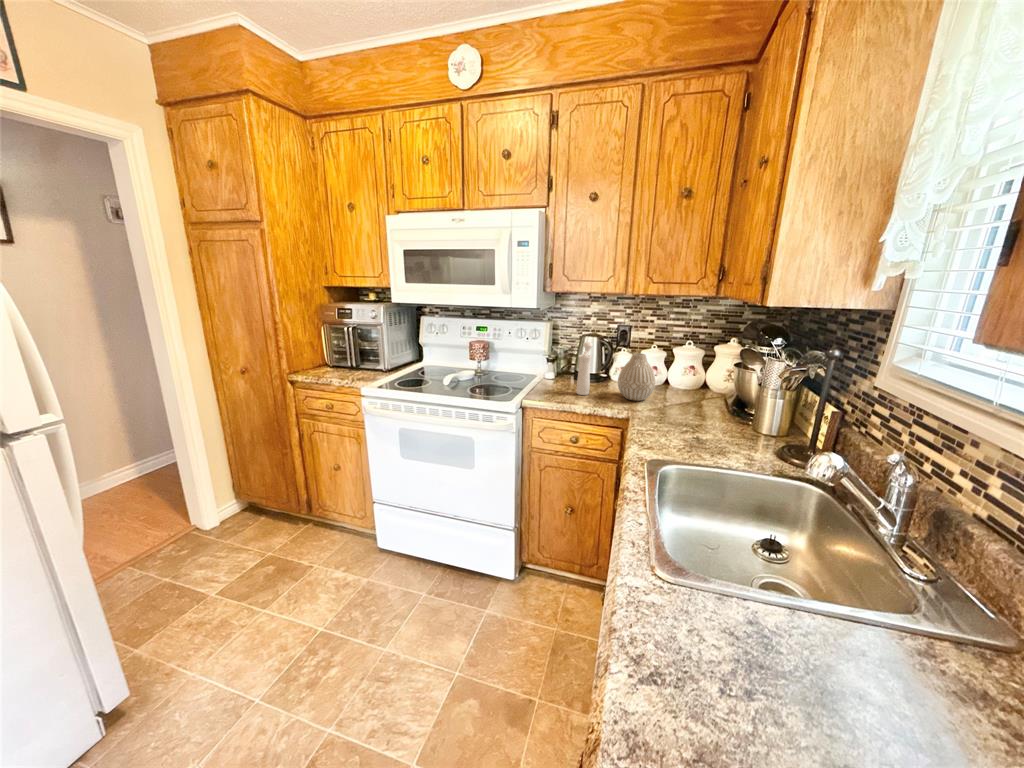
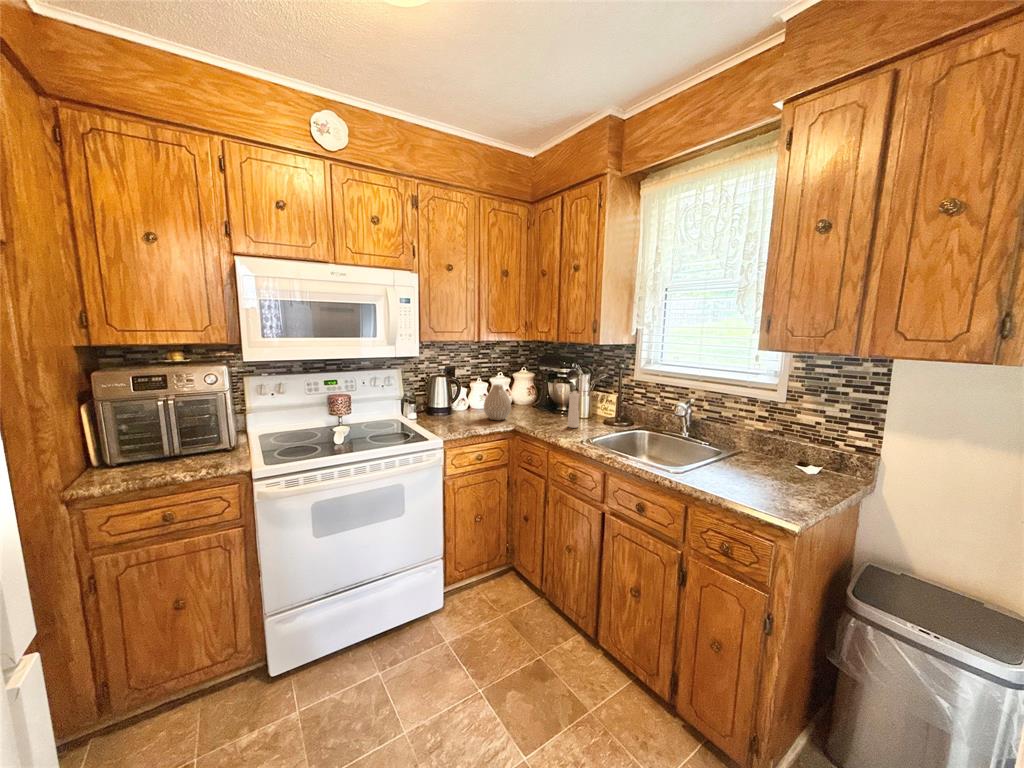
pepper mill: present [576,342,593,395] -> present [556,384,580,428]

